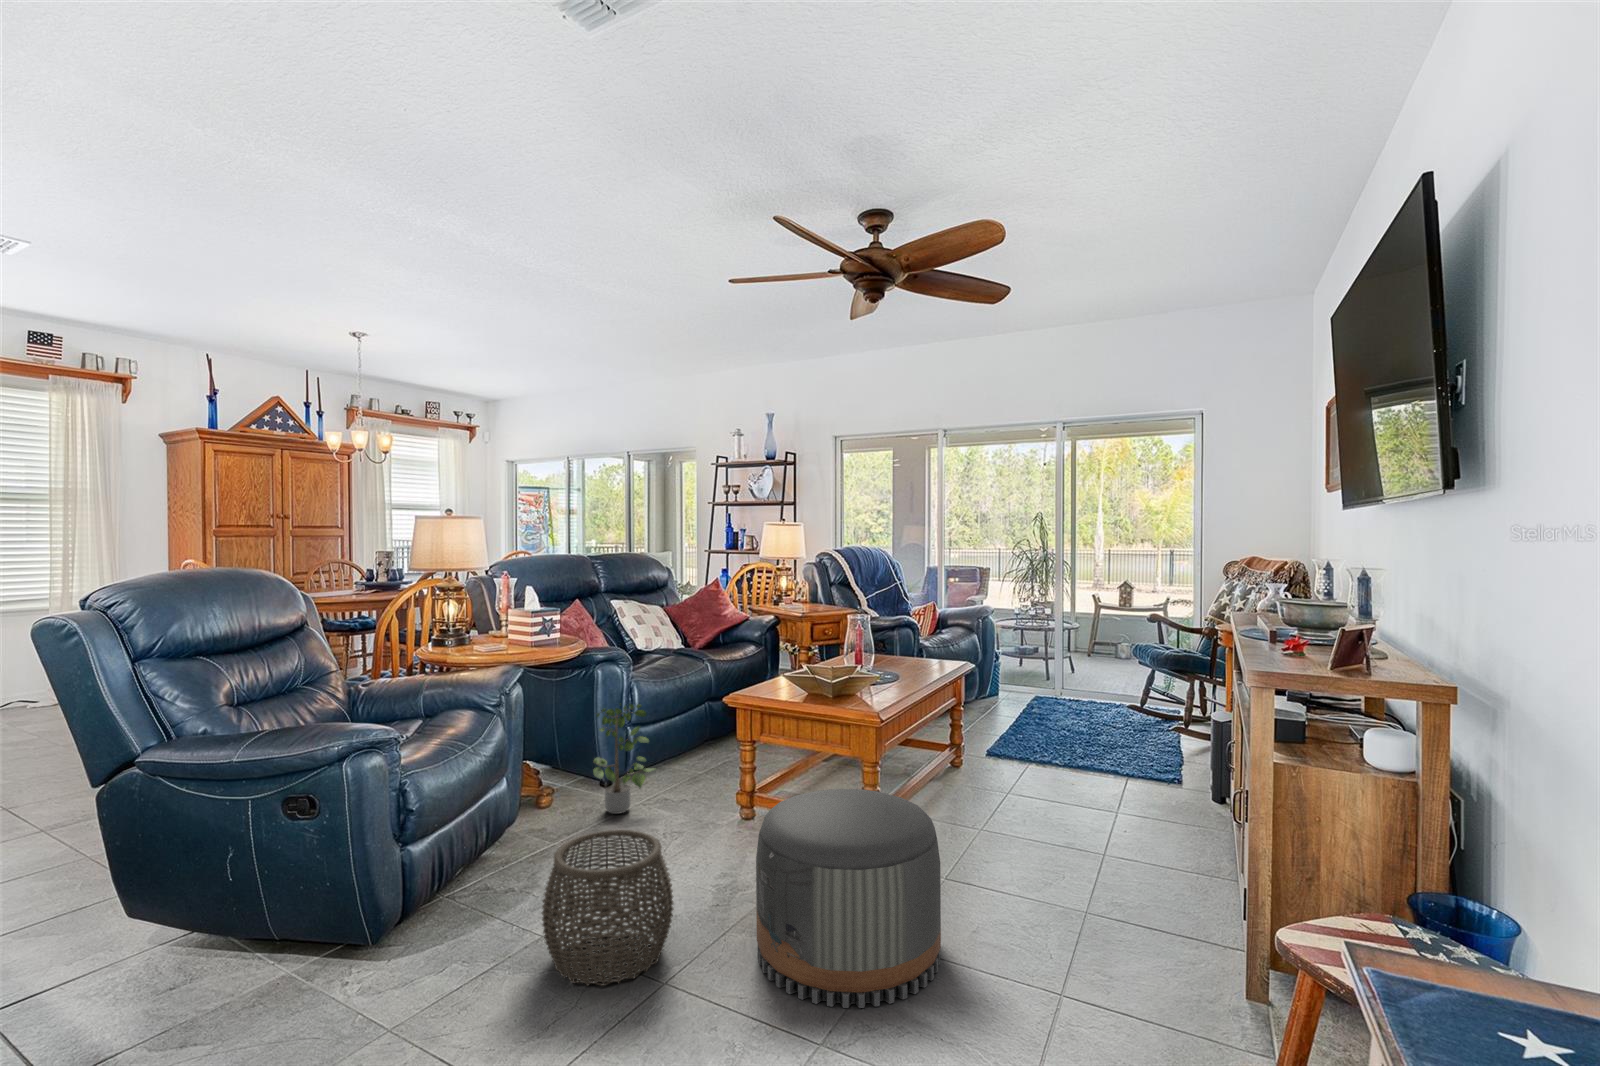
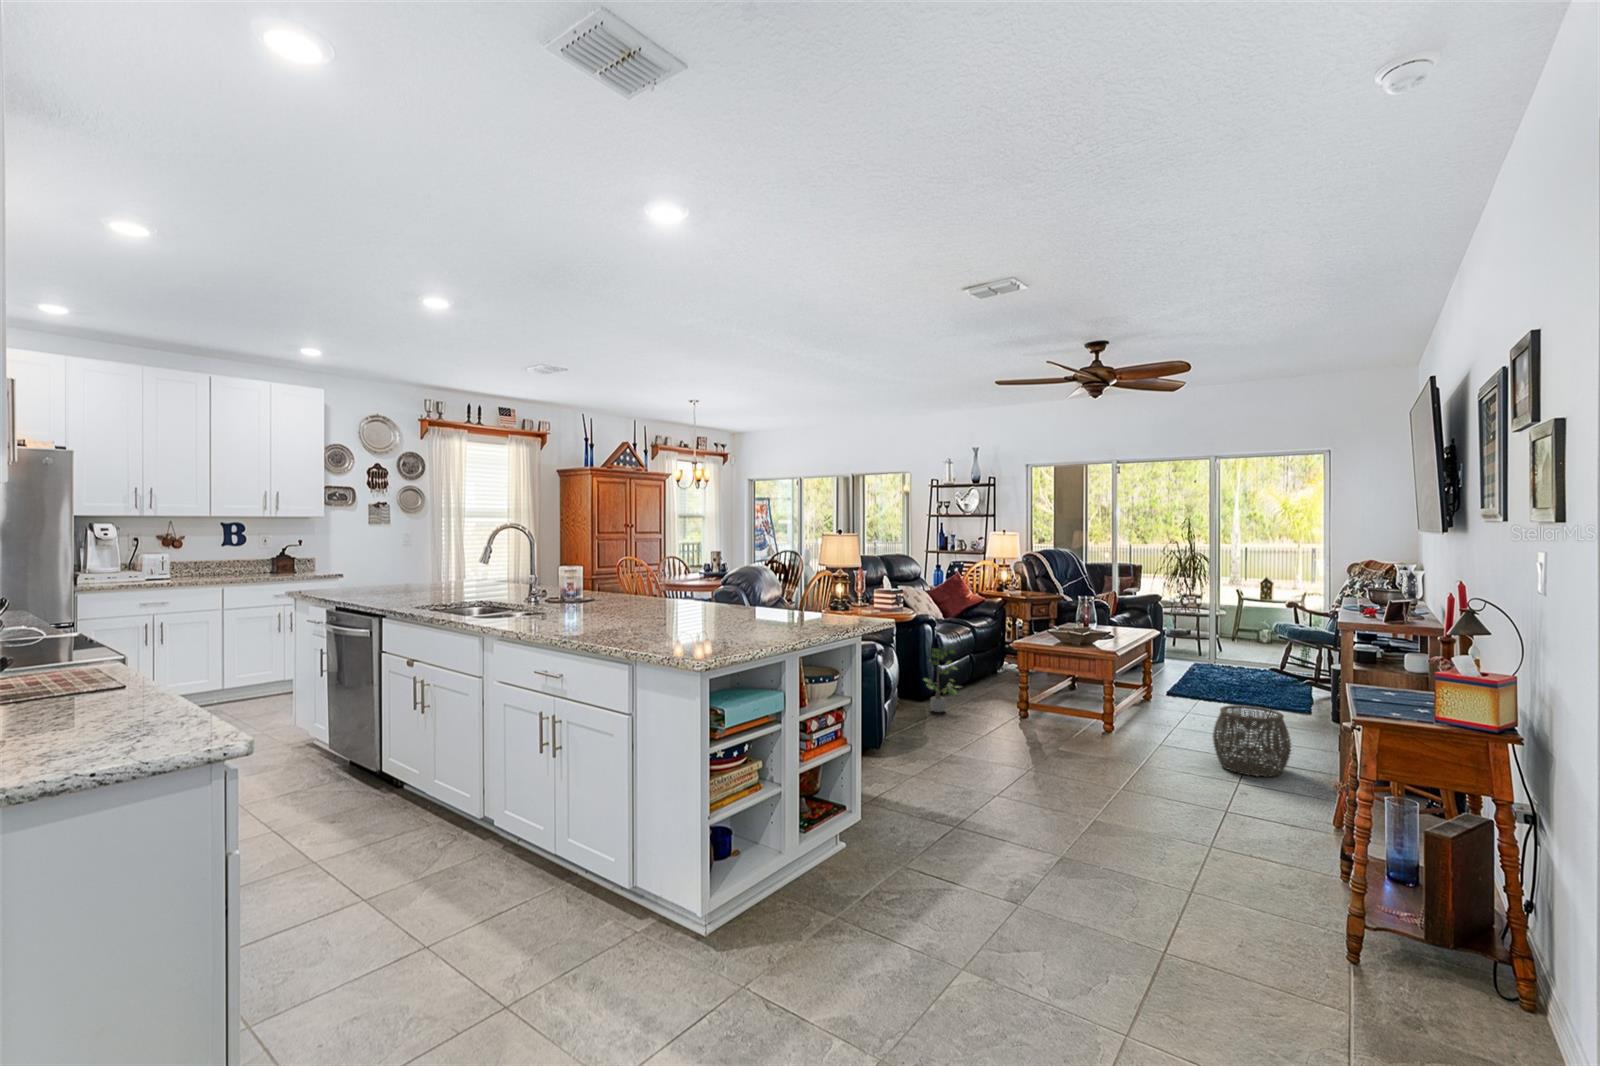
pouf: present [756,789,941,1008] -> none [1067,685,1172,784]
woven basket: present [542,830,674,986] -> present [1213,705,1291,777]

